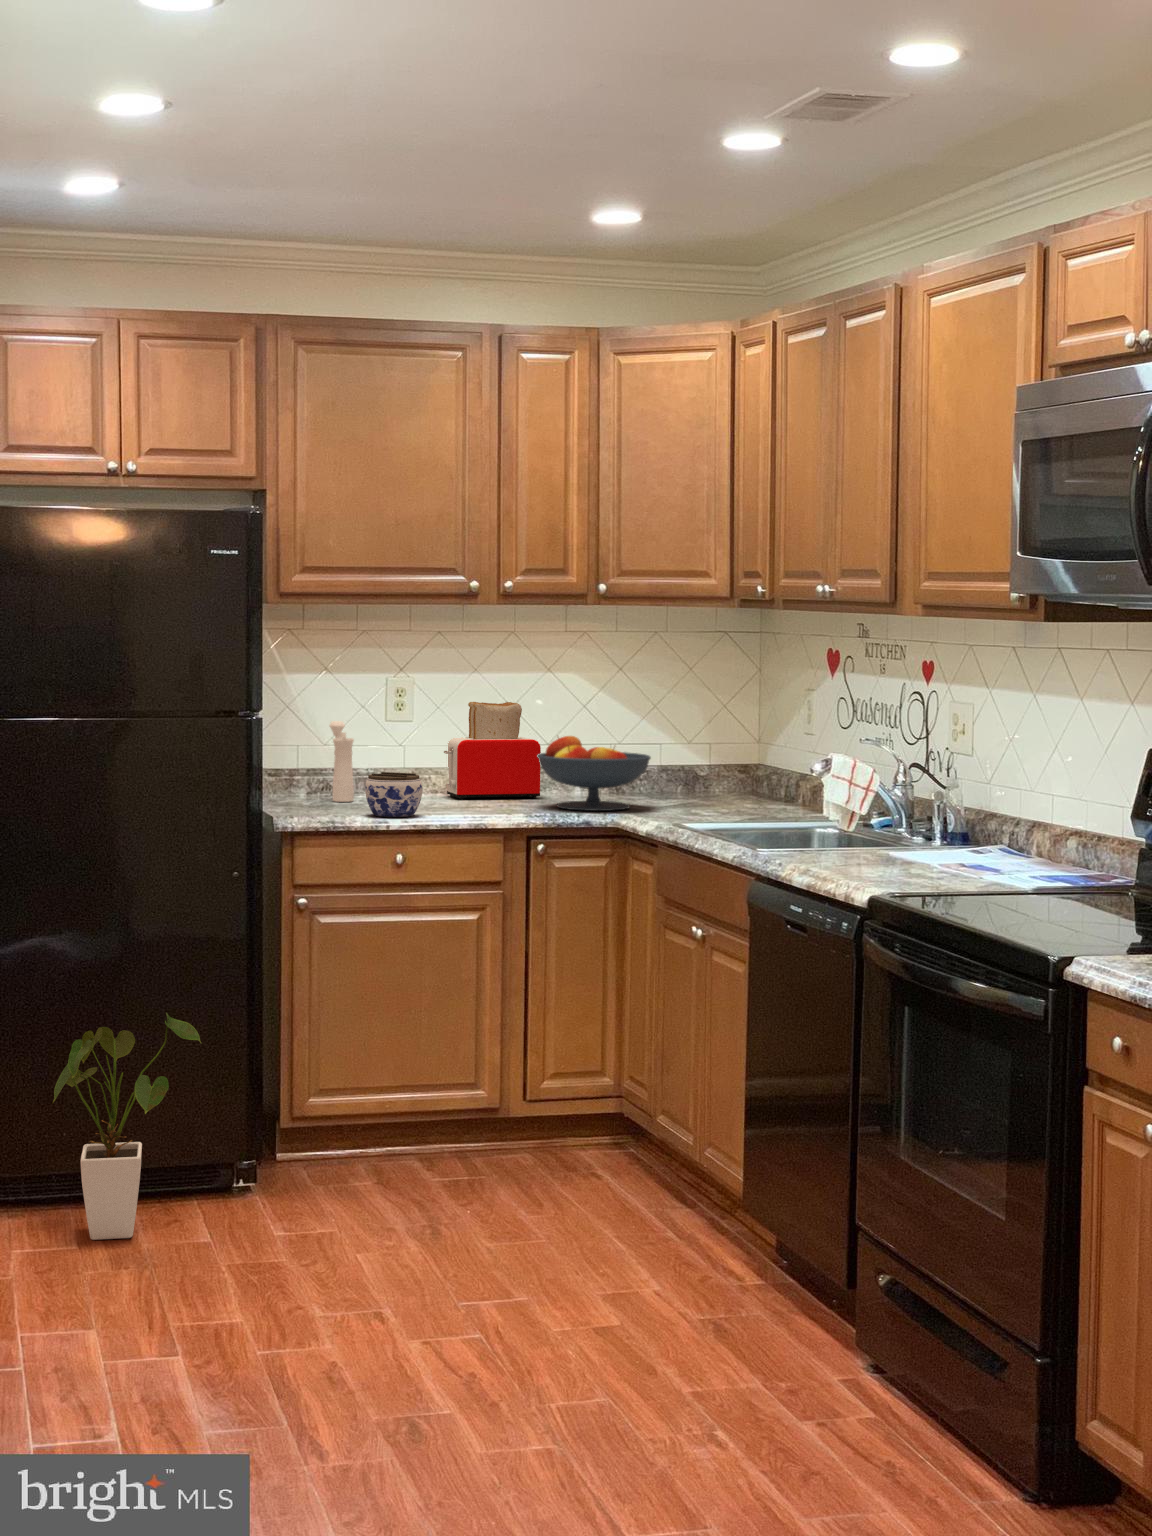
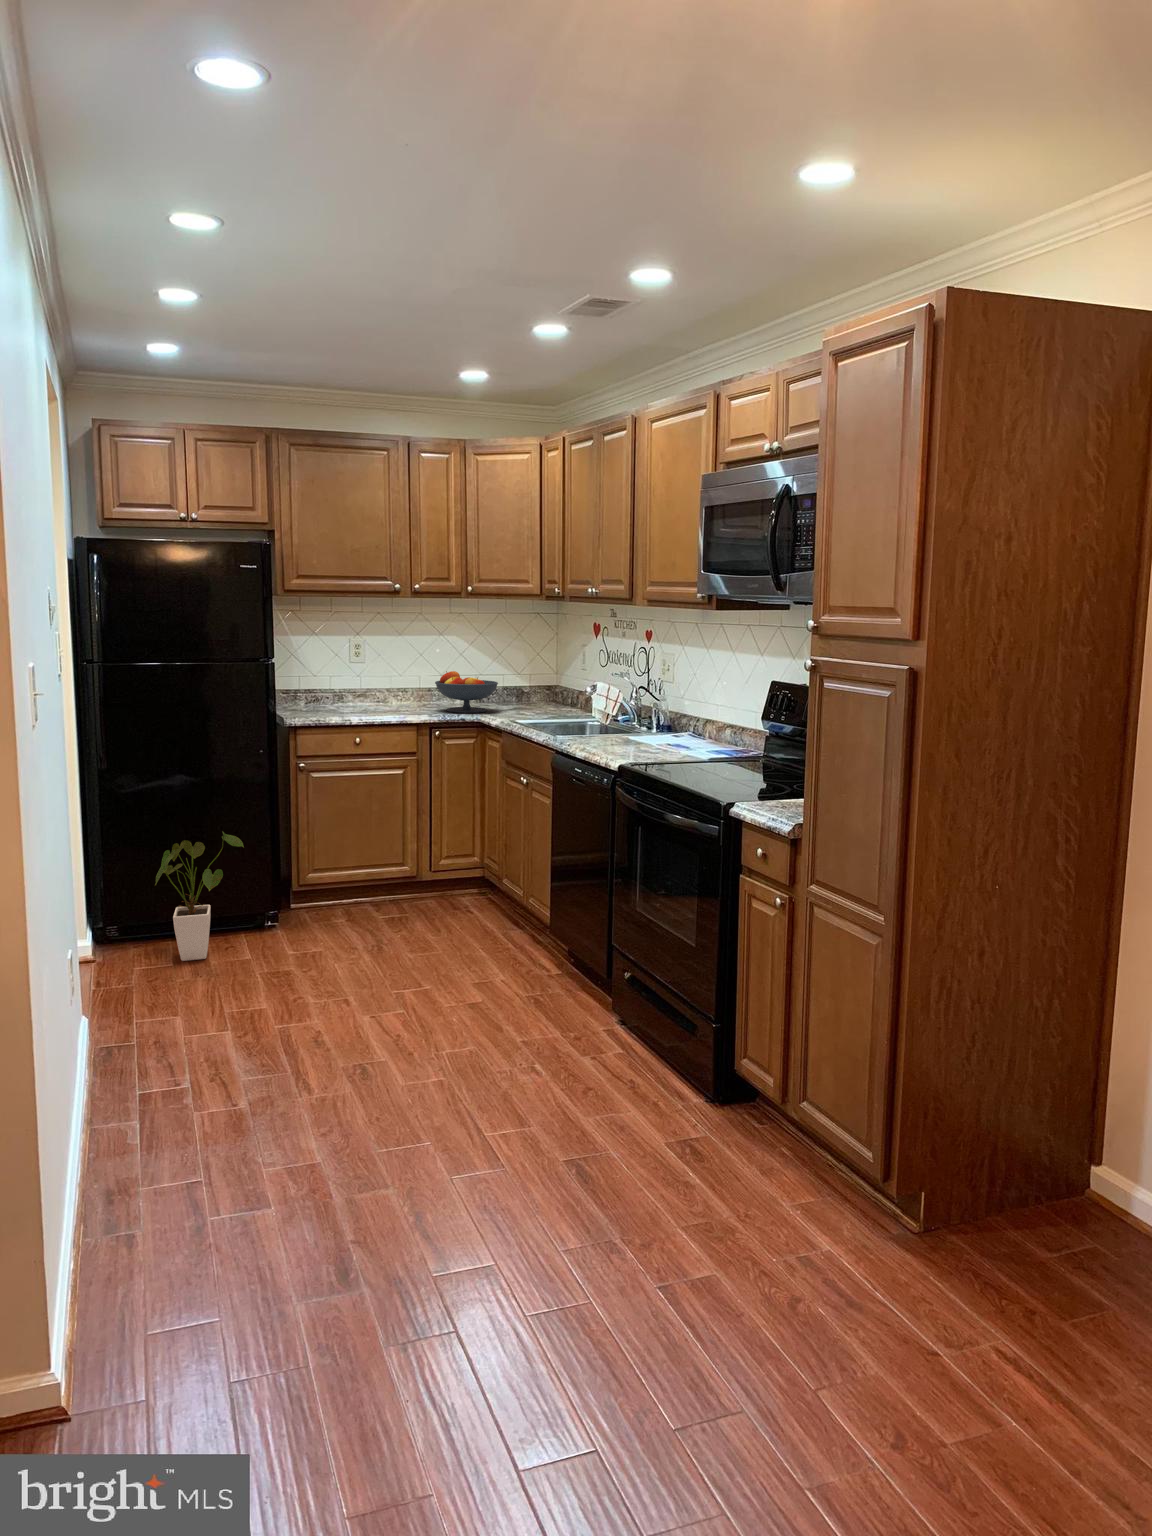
toaster: present [444,702,541,800] -> none [383,652,438,707]
pepper mill: present [329,721,354,802] -> none [318,663,332,709]
jar: present [365,772,422,817] -> none [337,693,370,718]

